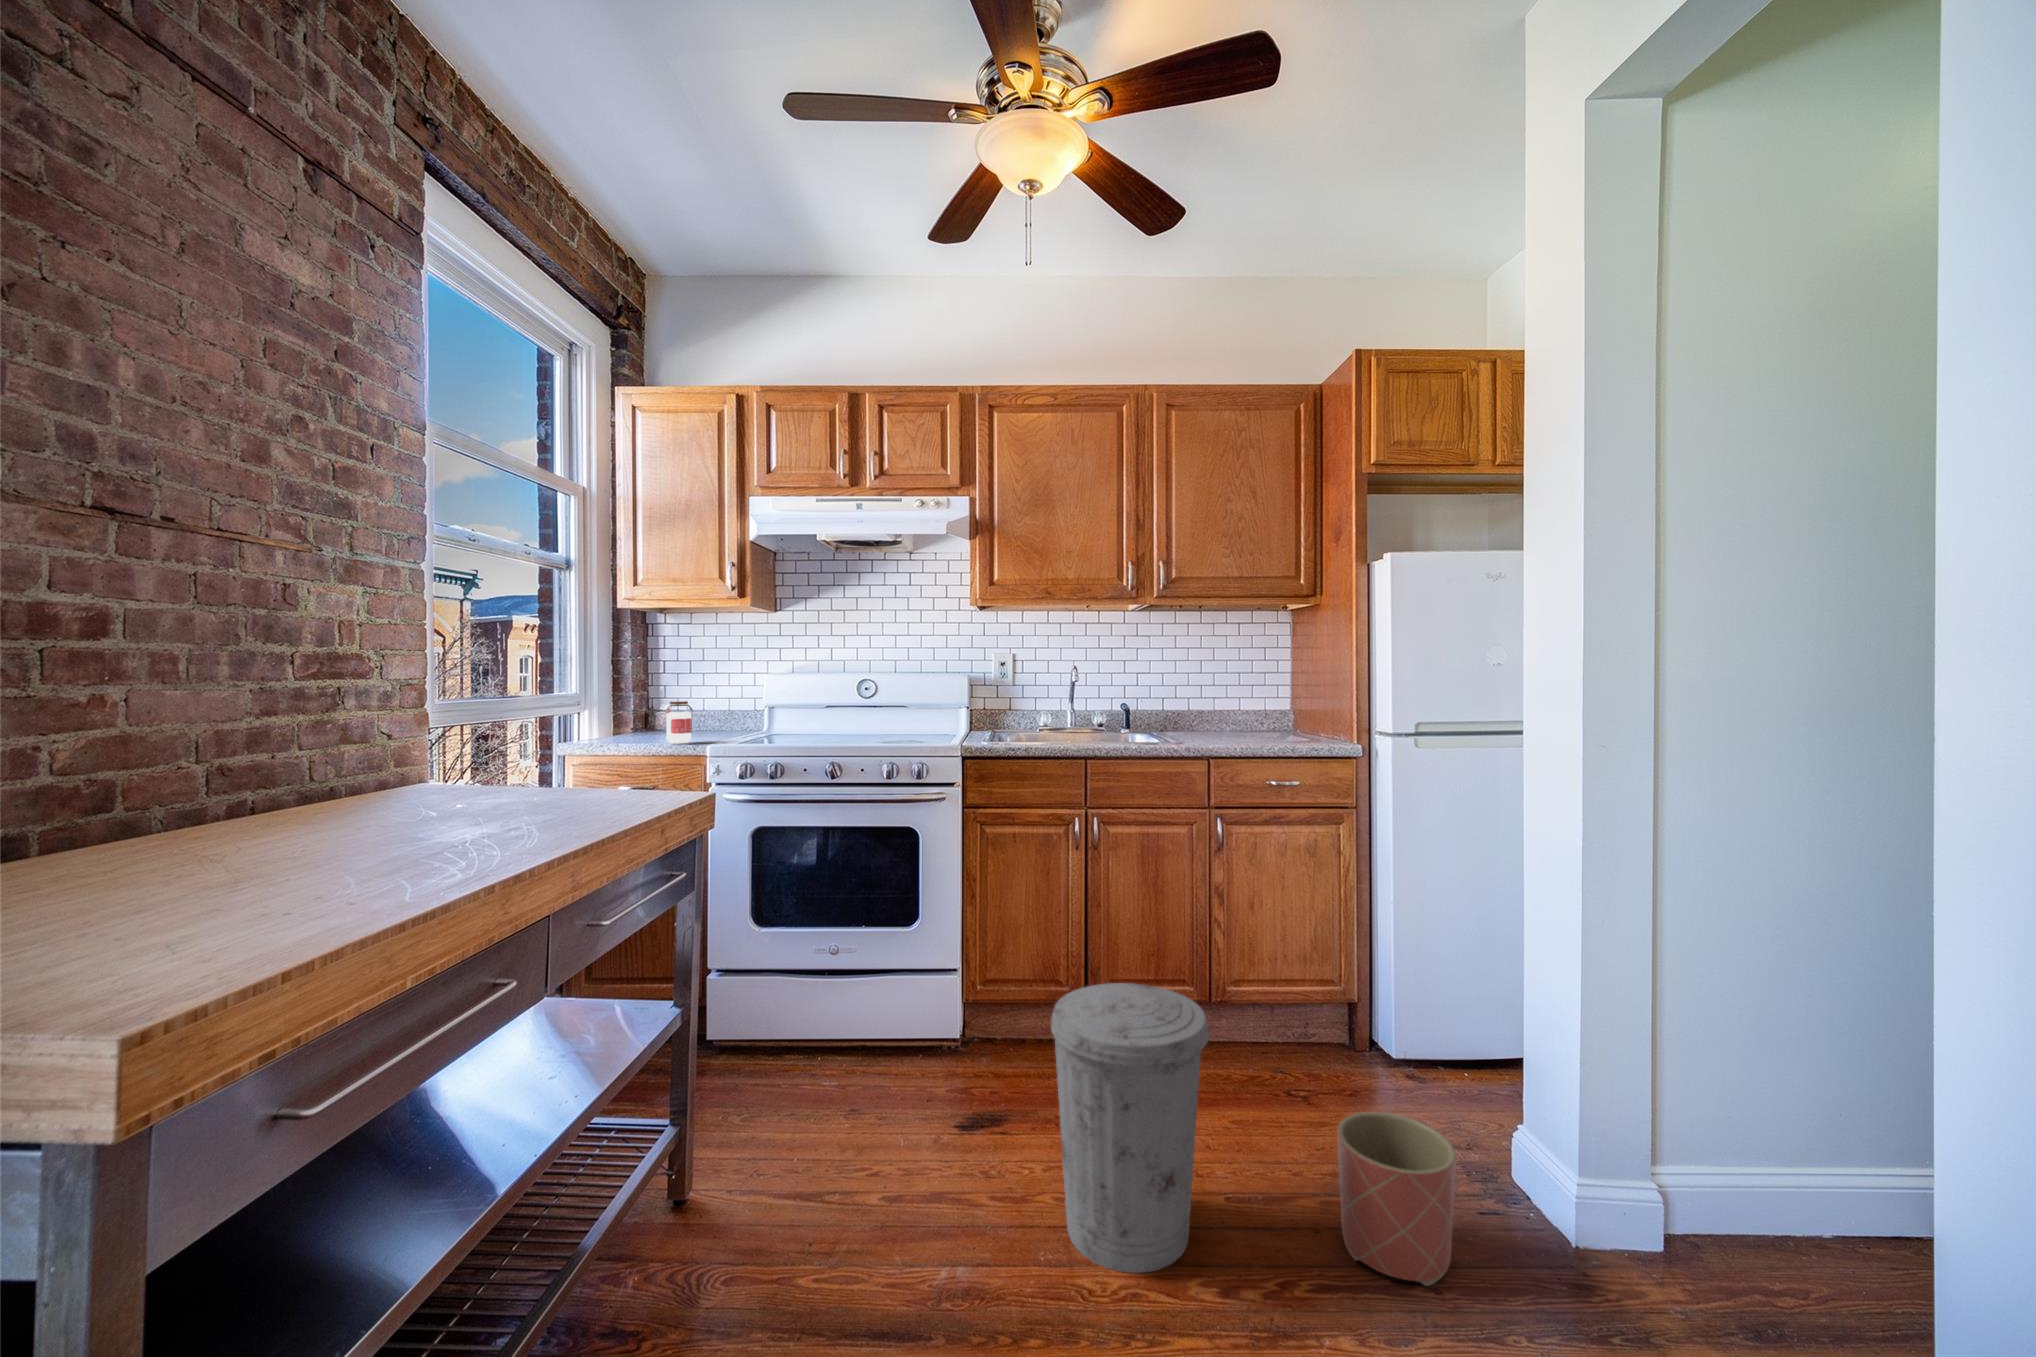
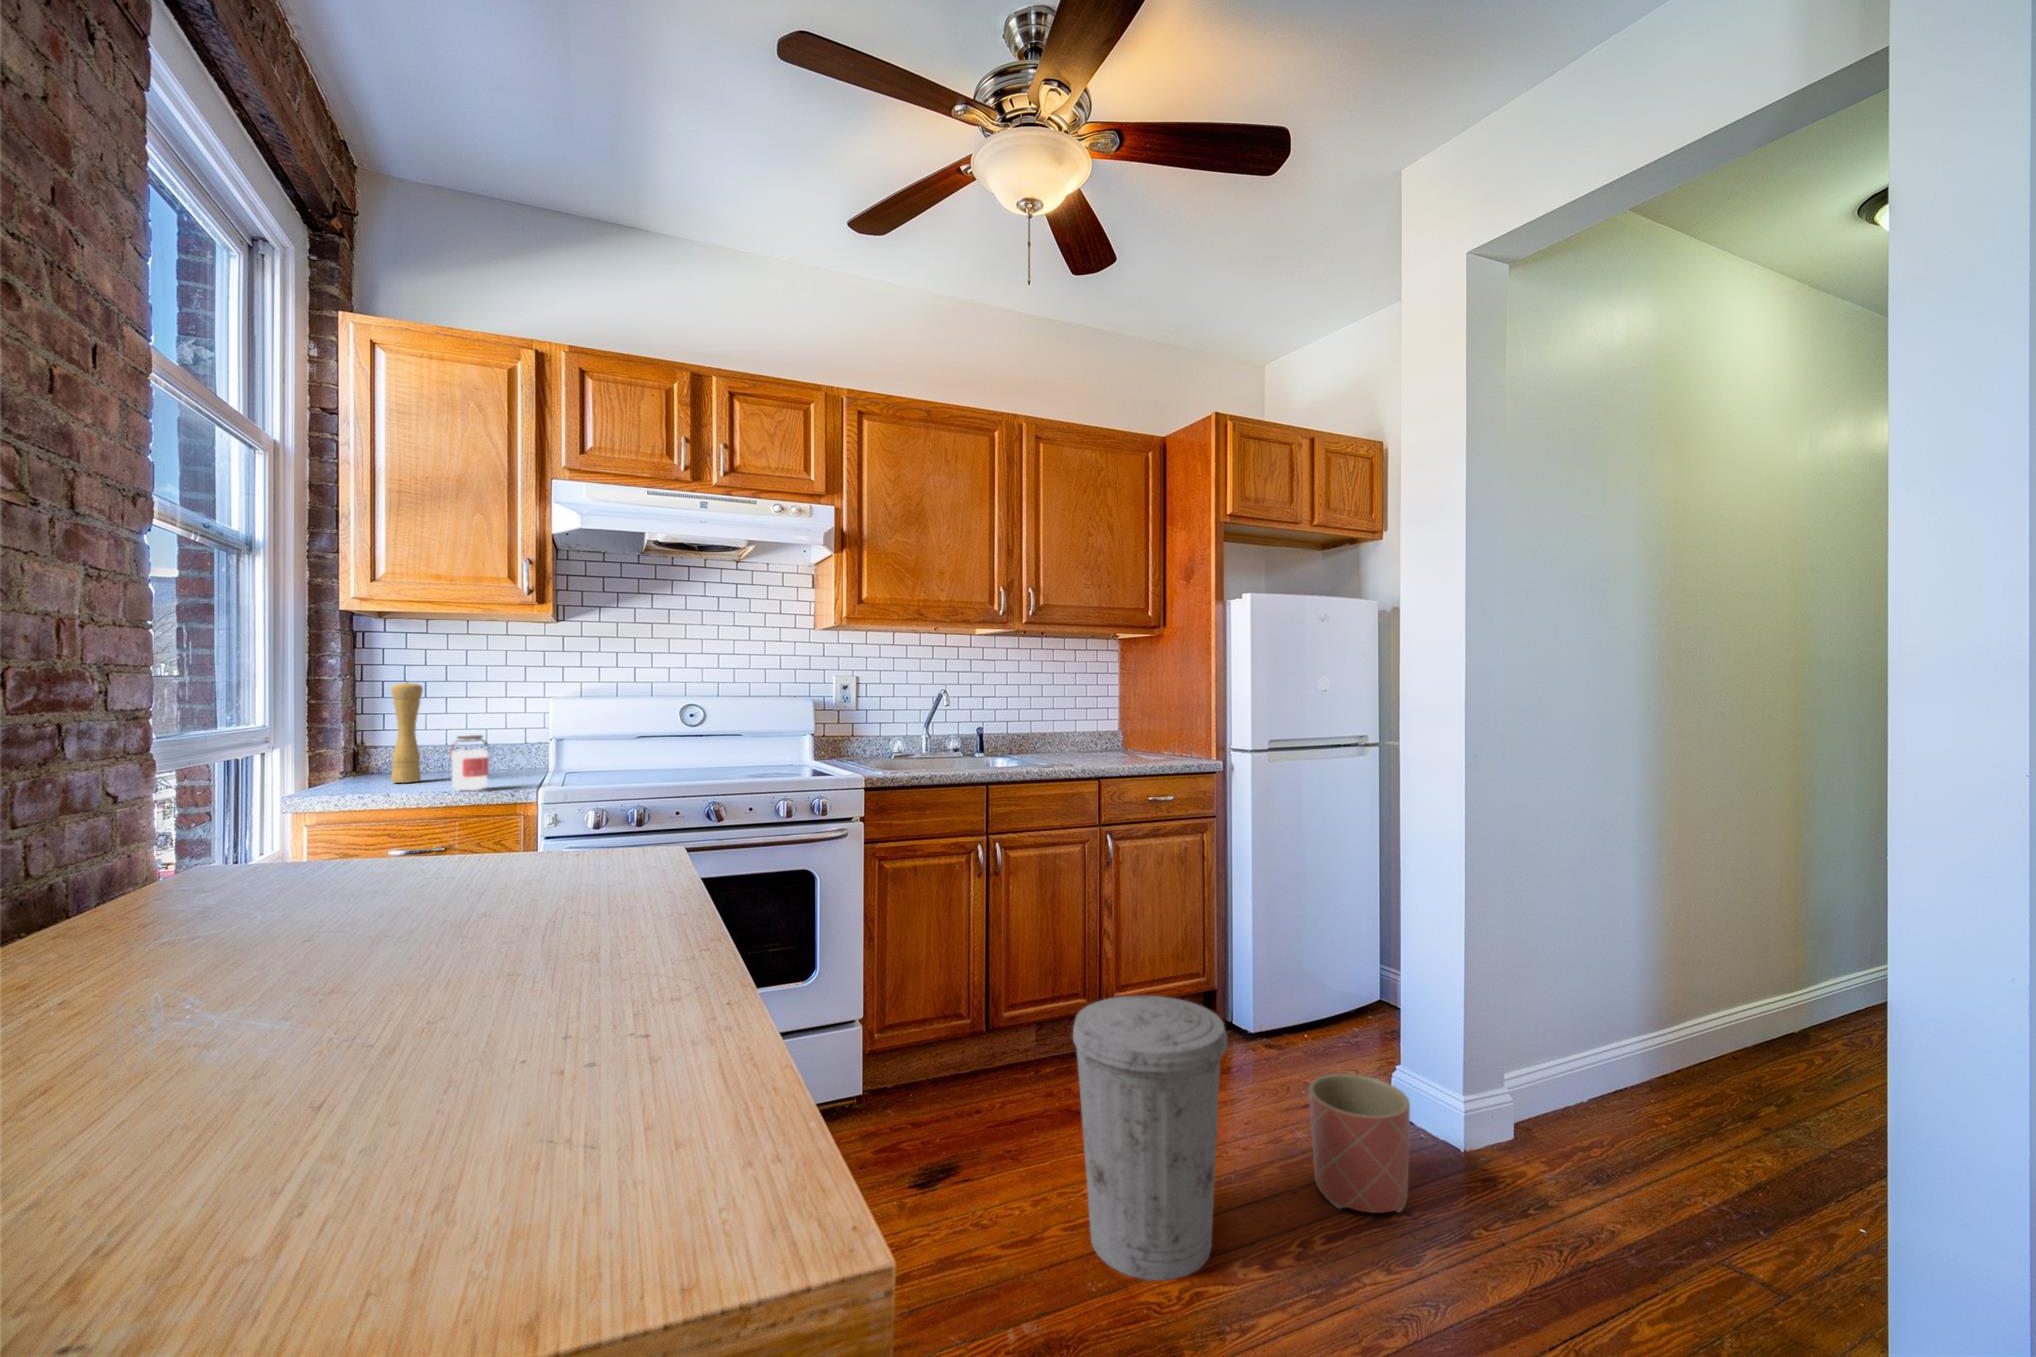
pepper mill: none [647,659,667,735] -> present [391,681,423,783]

